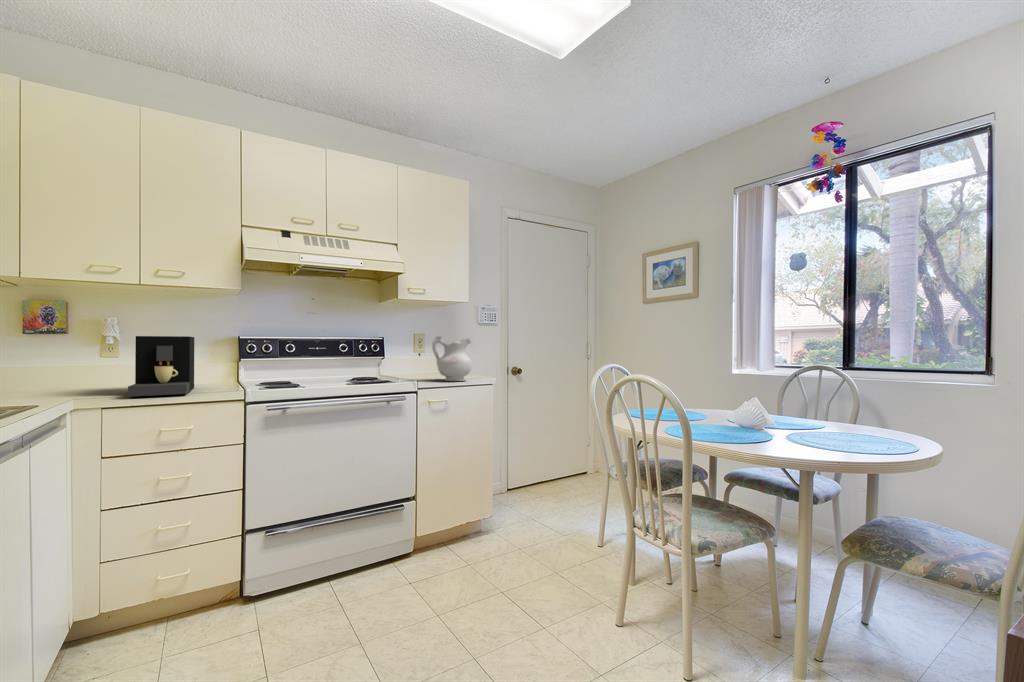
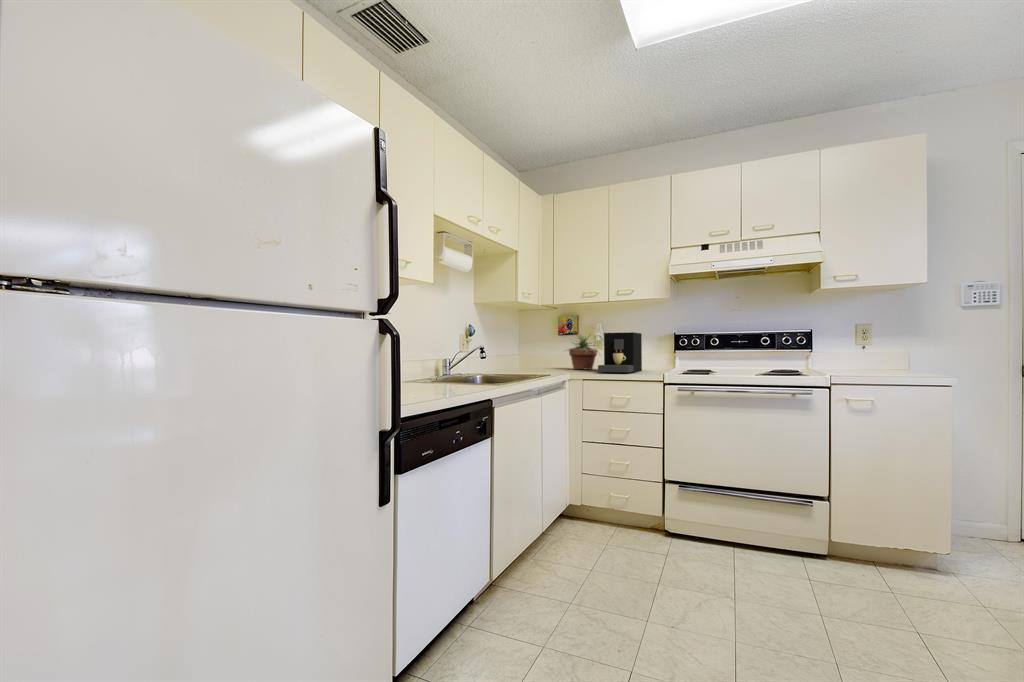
potted plant: none [34,334,119,392] -> present [568,335,599,370]
ceramic pitcher: present [432,336,472,381] -> none [852,326,907,377]

